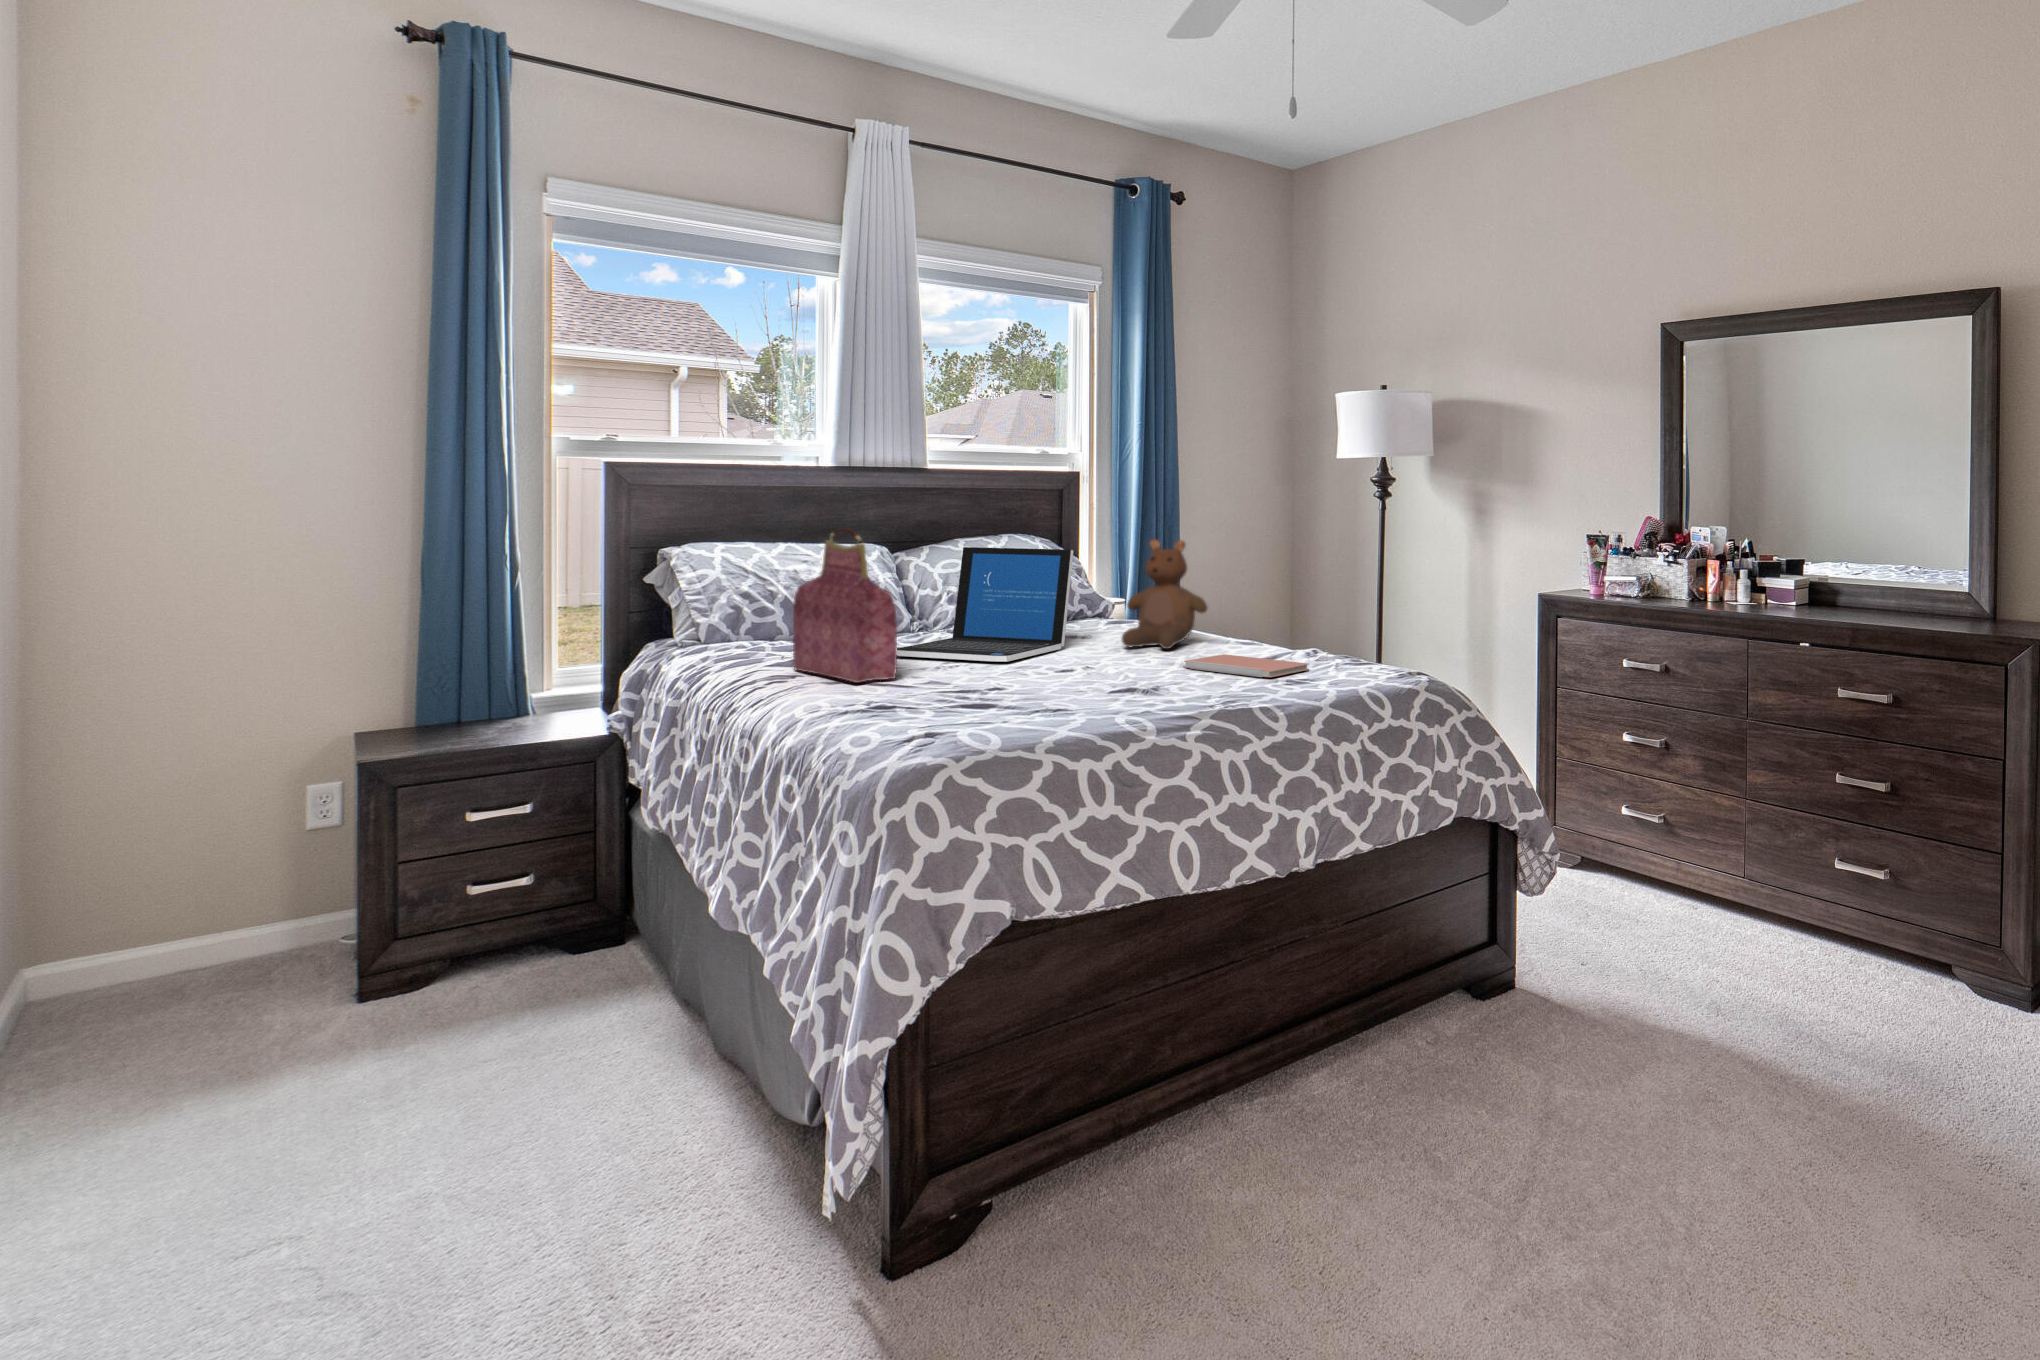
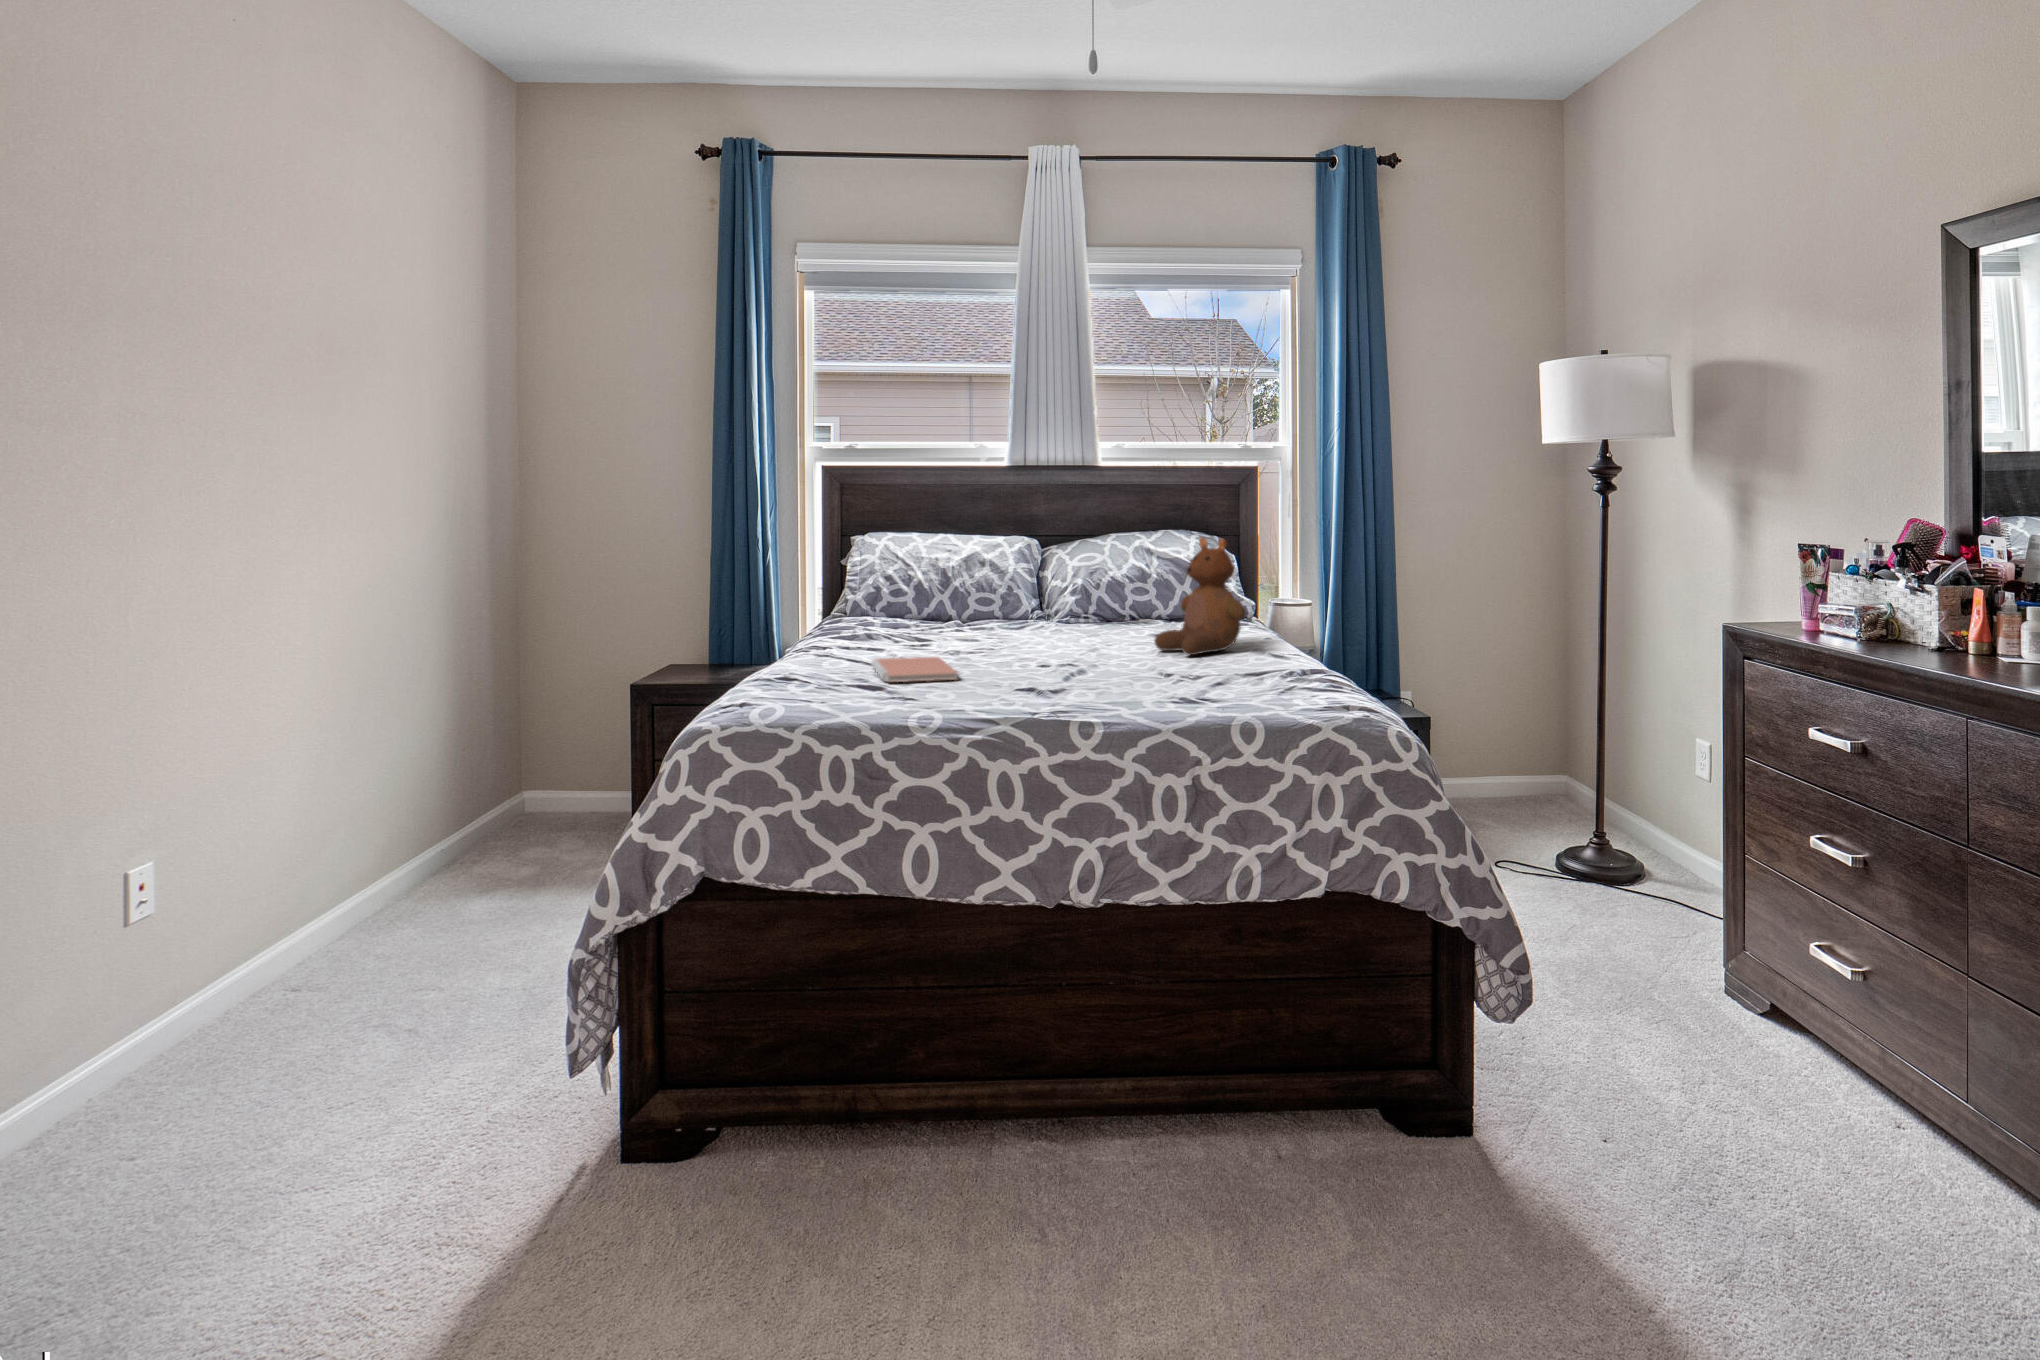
handbag: present [793,528,897,683] -> none [850,519,891,659]
laptop: present [897,547,1073,662] -> none [951,540,1120,653]
notebook: present [1184,654,1309,677] -> present [871,657,957,682]

